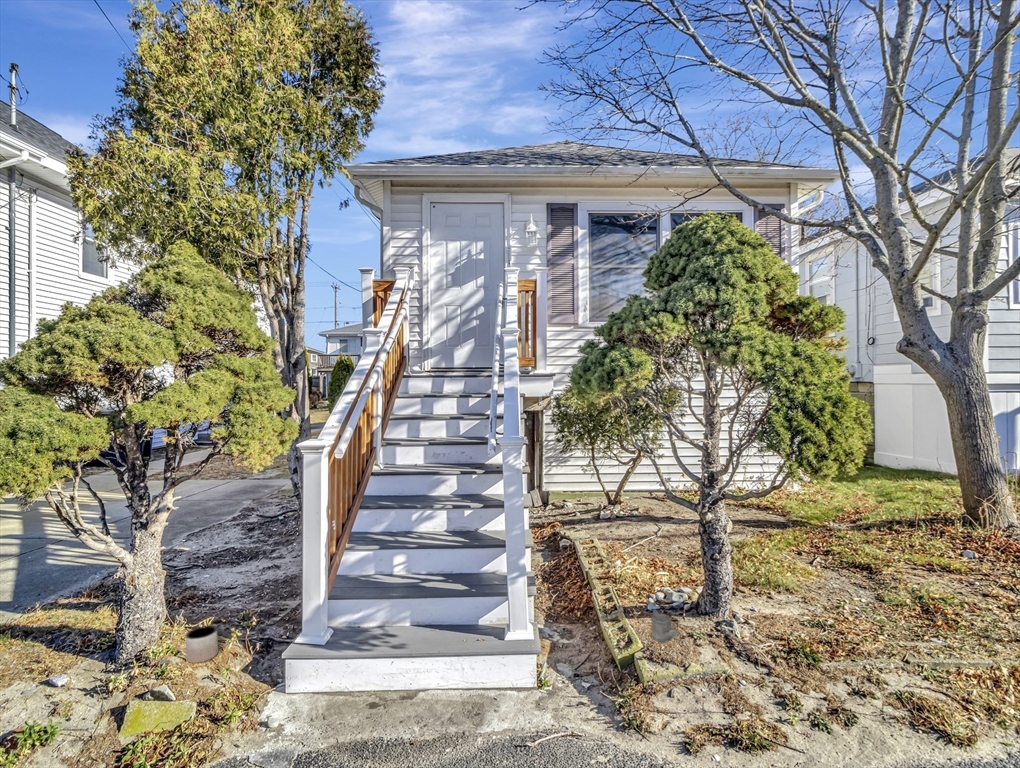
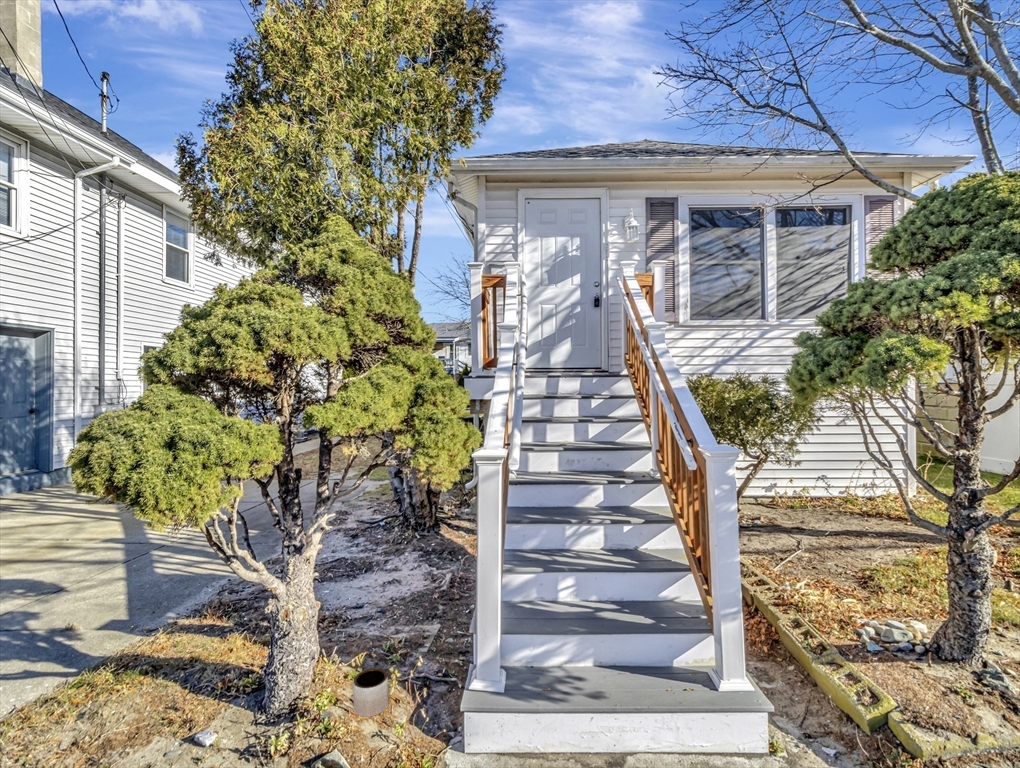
watering can: present [651,609,677,642] -> none [896,655,959,699]

